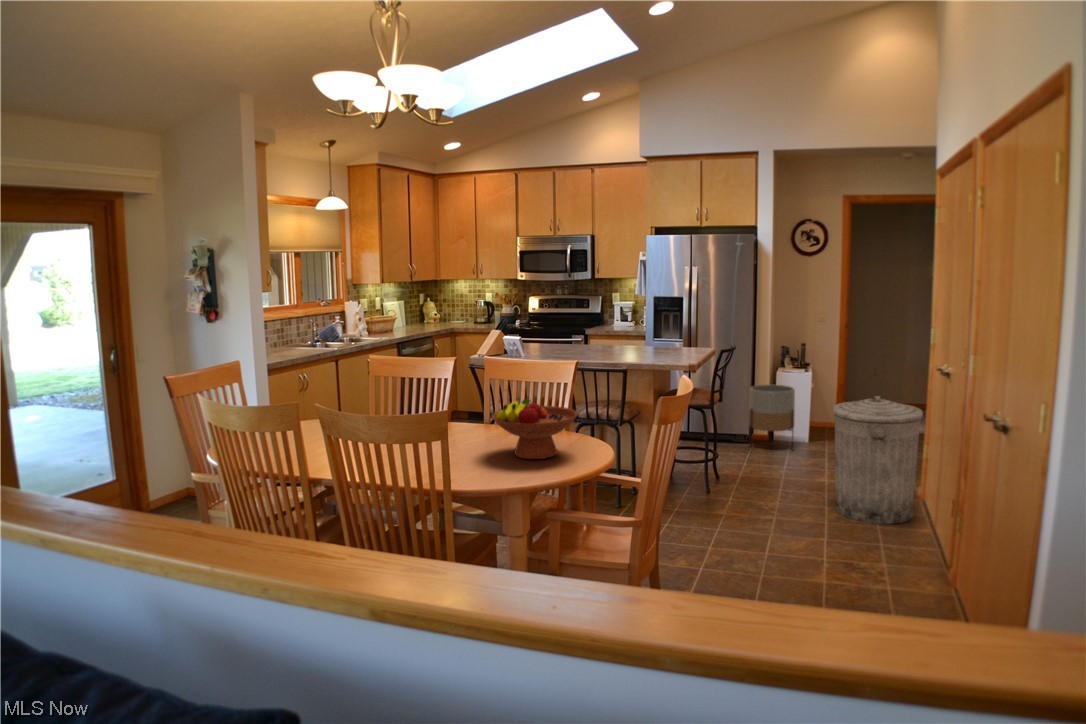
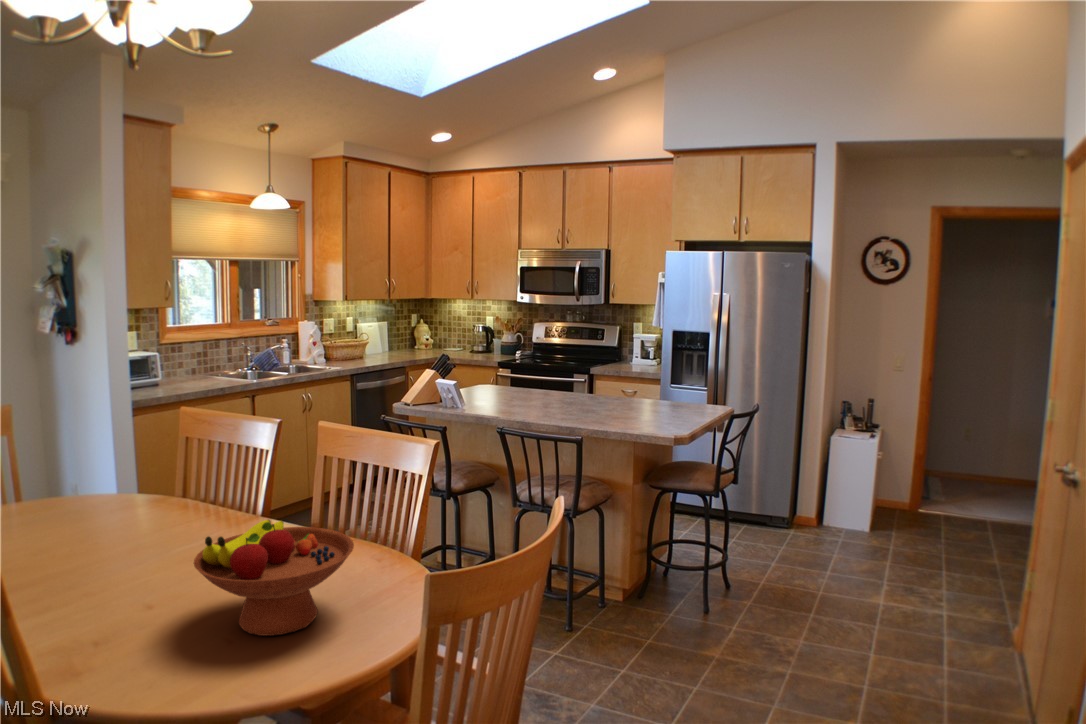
planter: present [749,385,795,448] -> none [789,452,853,545]
trash can: present [832,396,923,524] -> none [885,498,1026,698]

